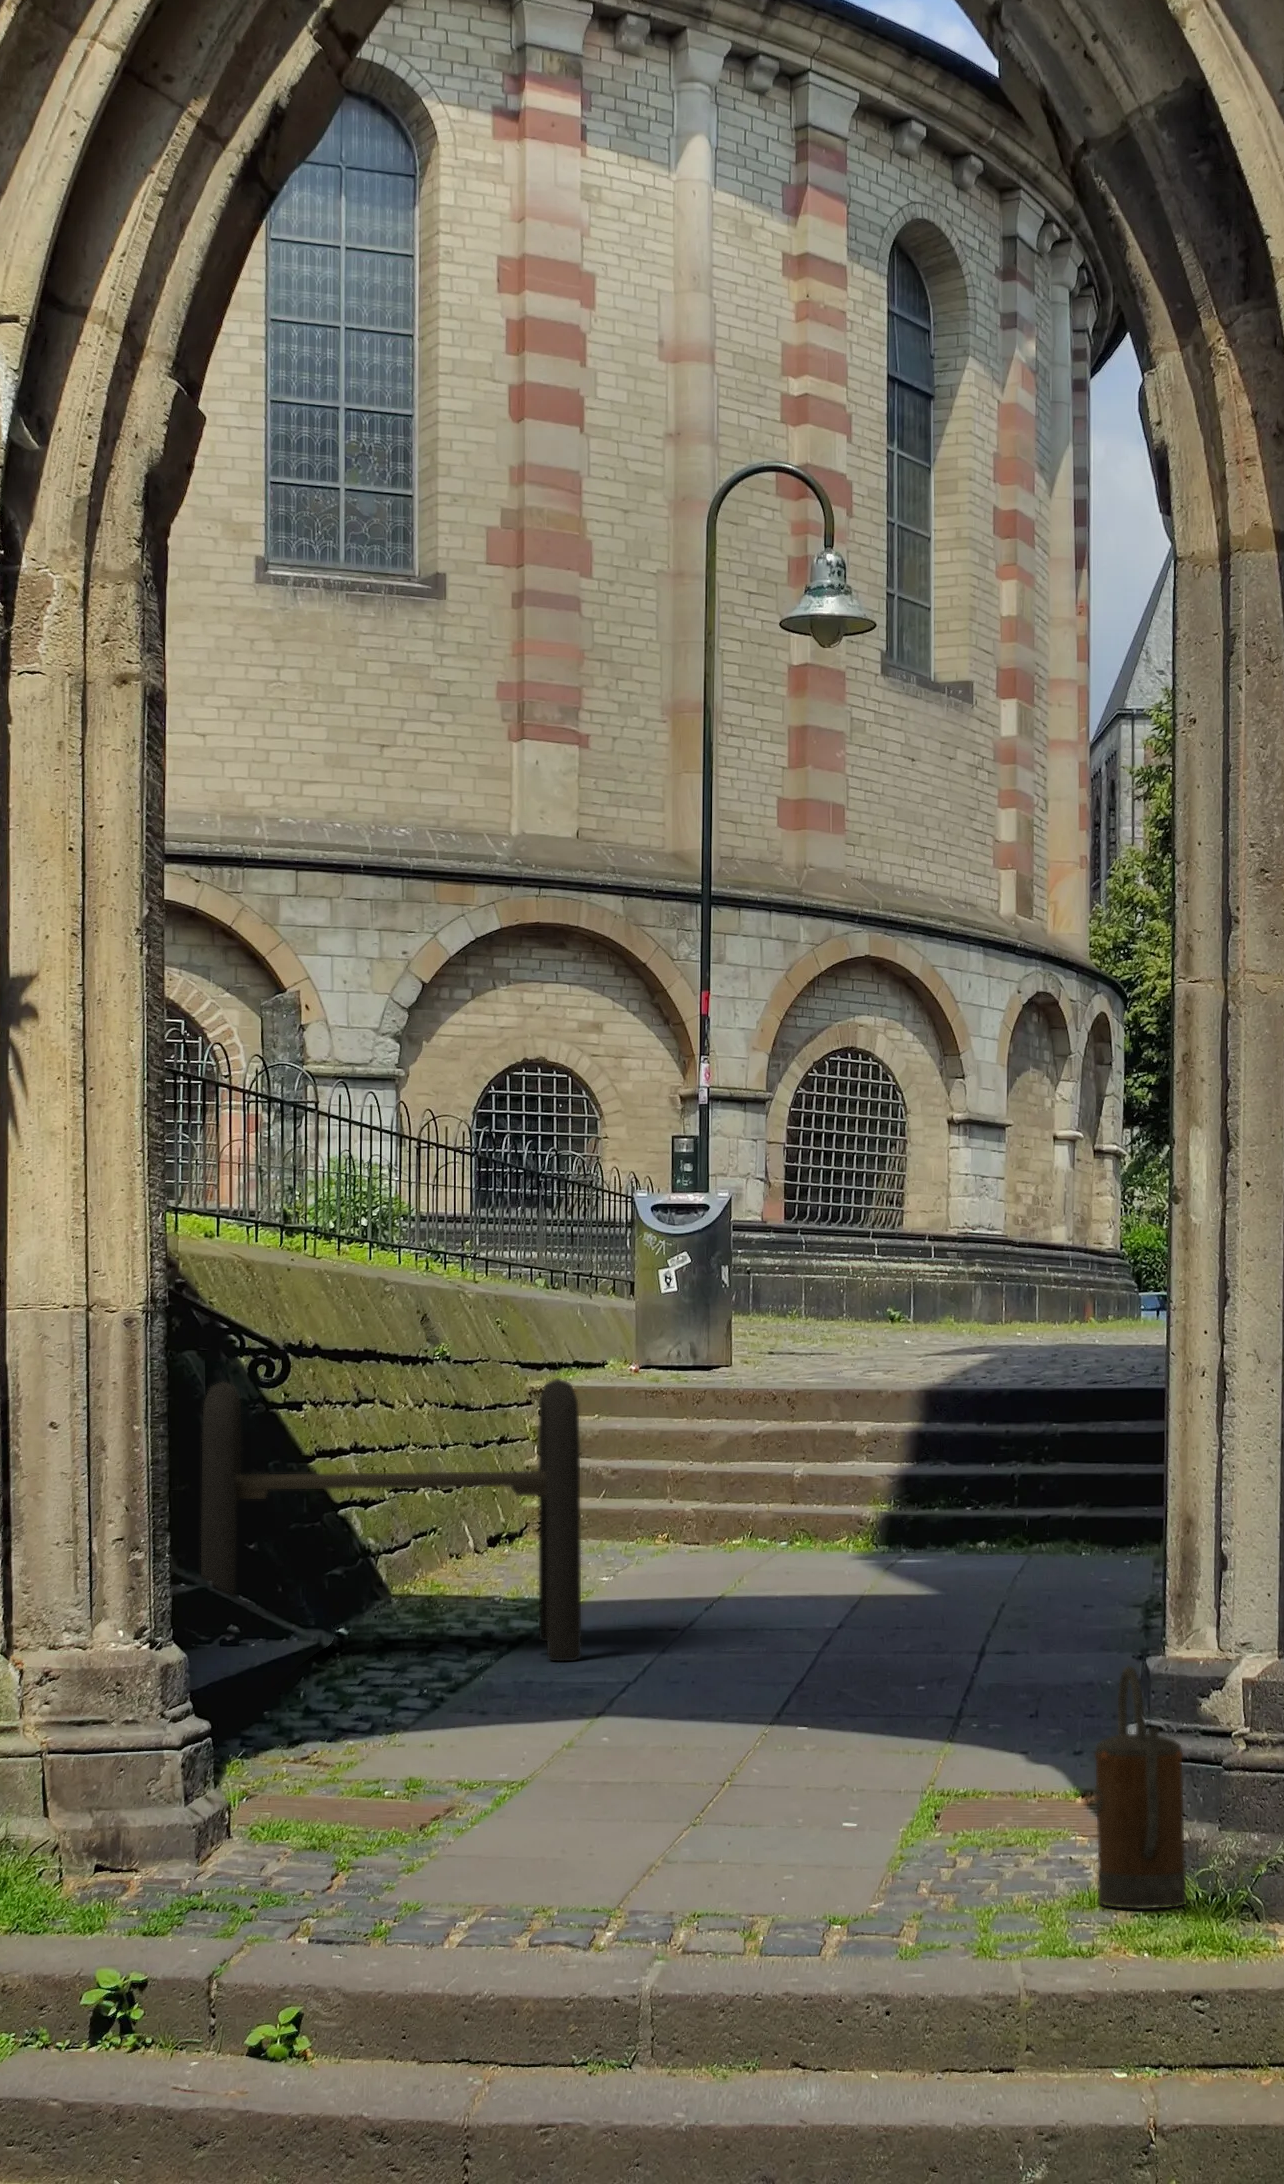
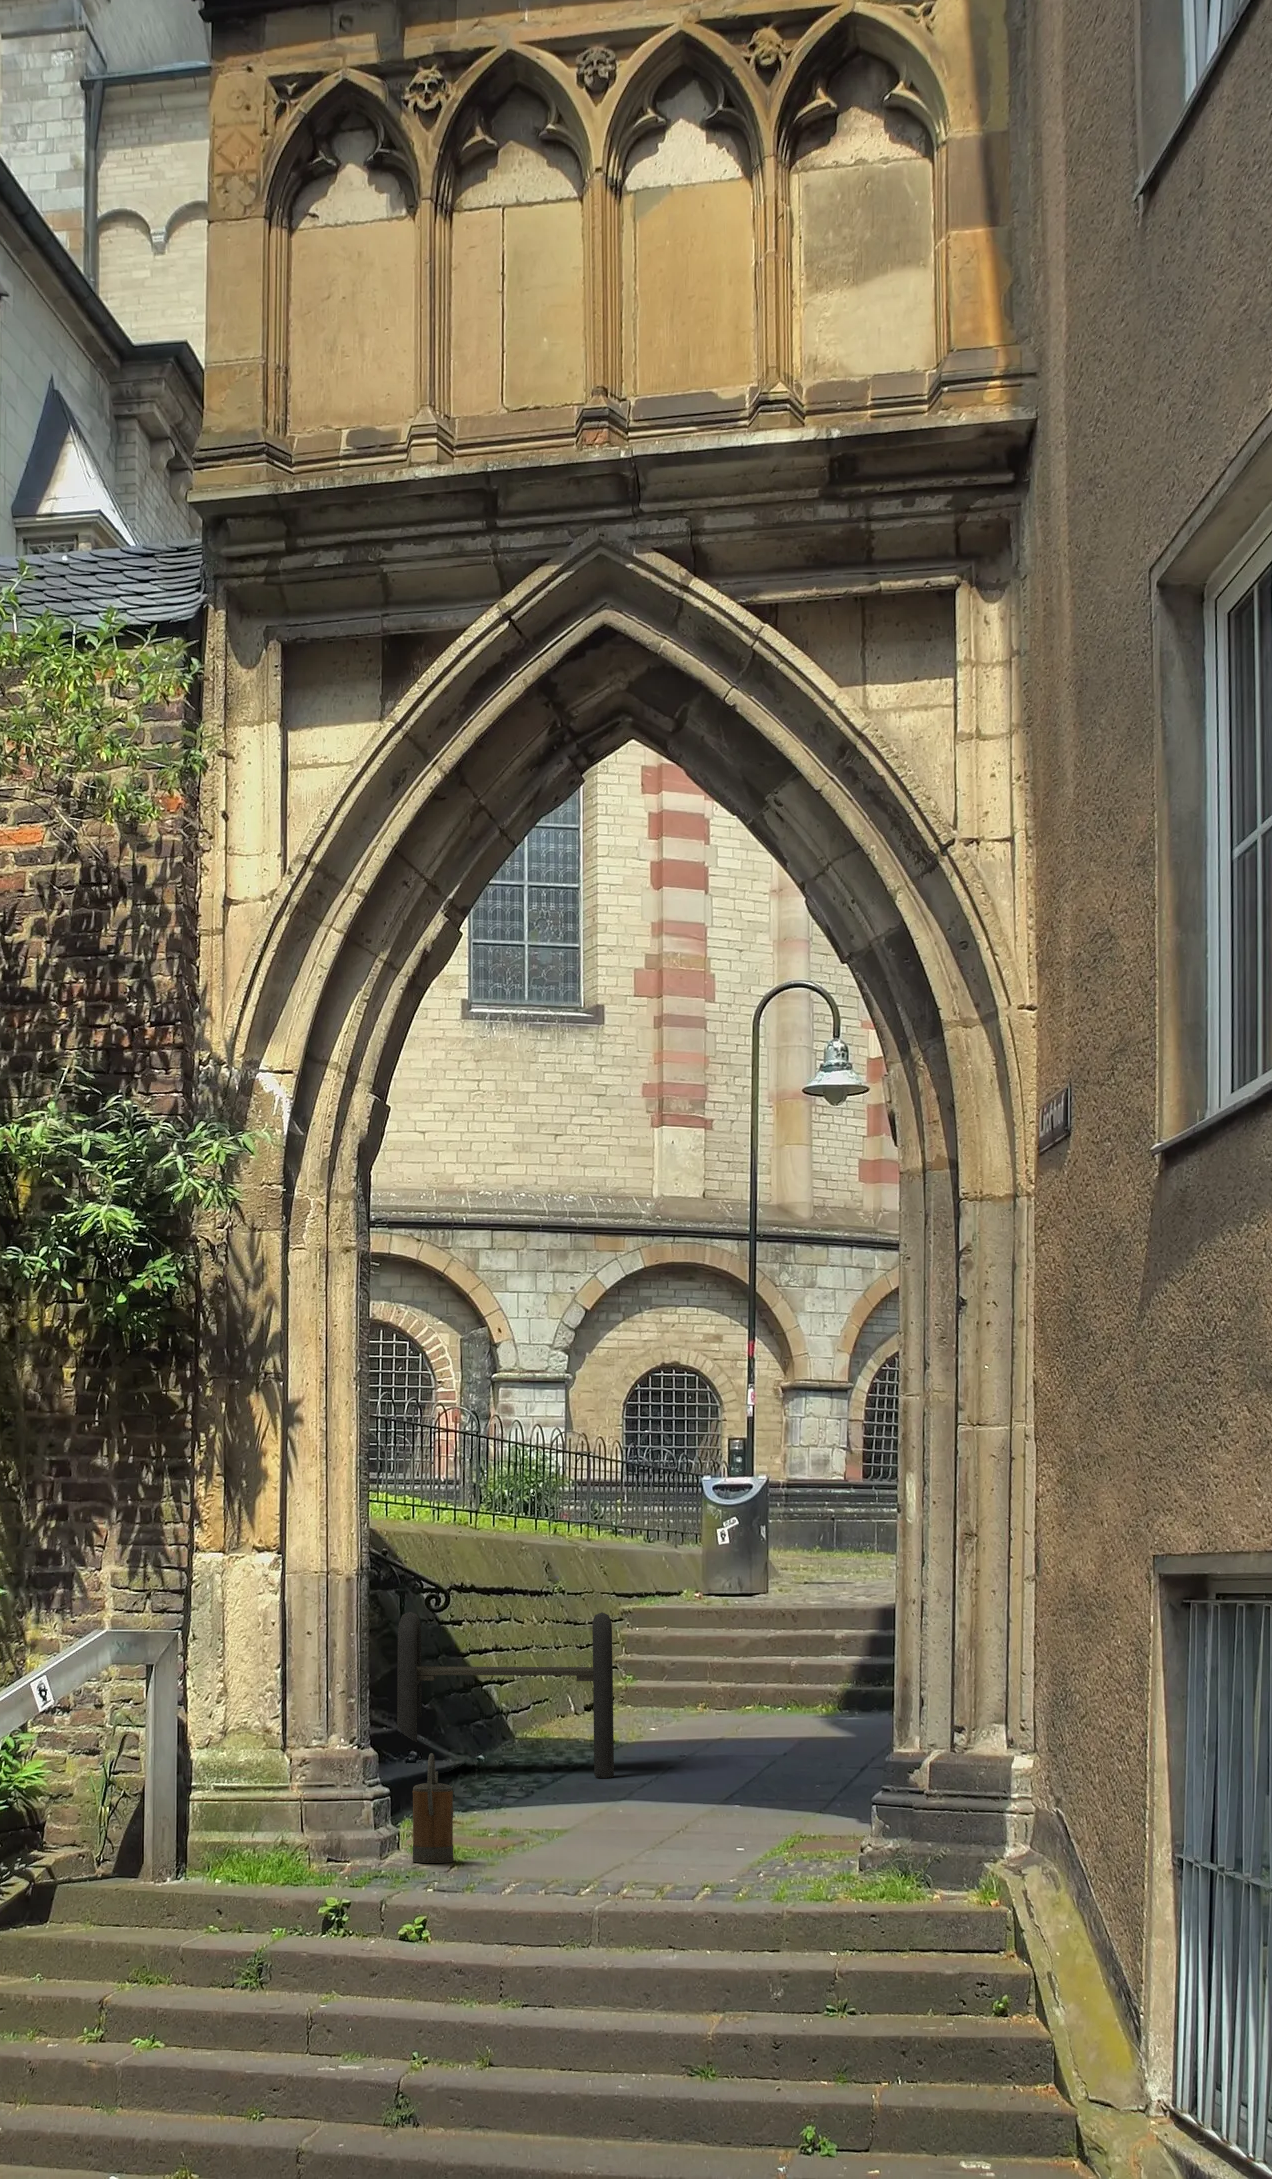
watering can: present [1095,1667,1187,1909] -> present [413,1753,453,1863]

